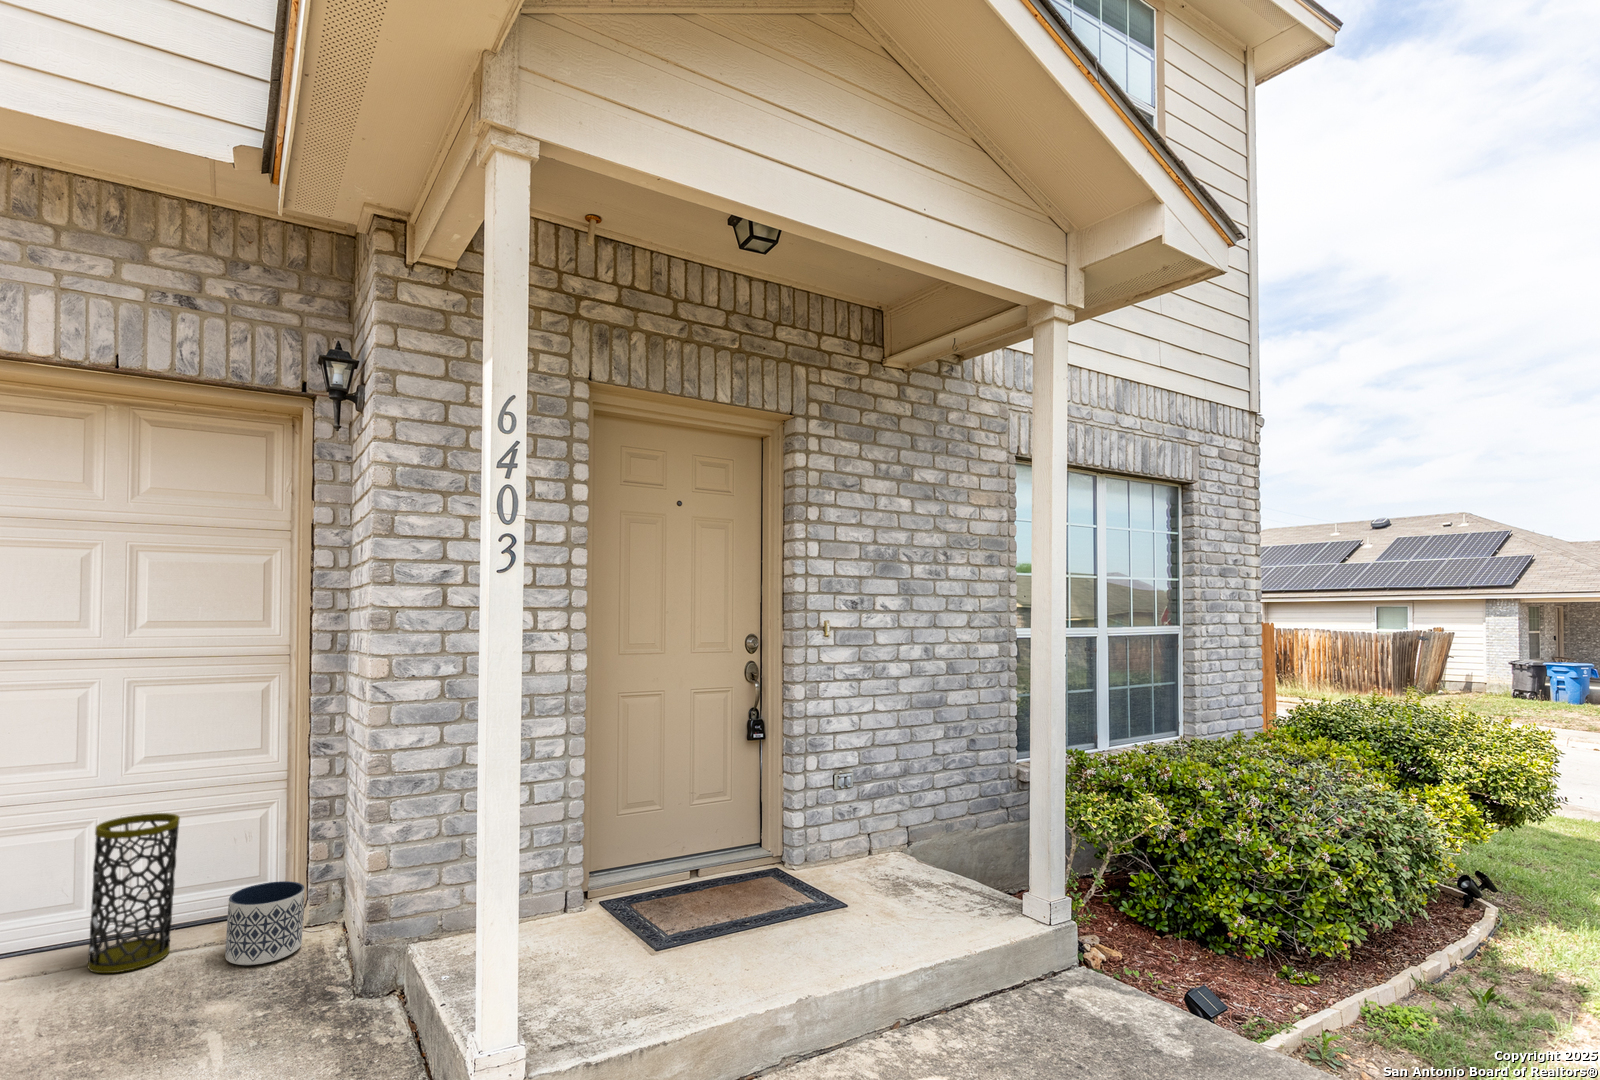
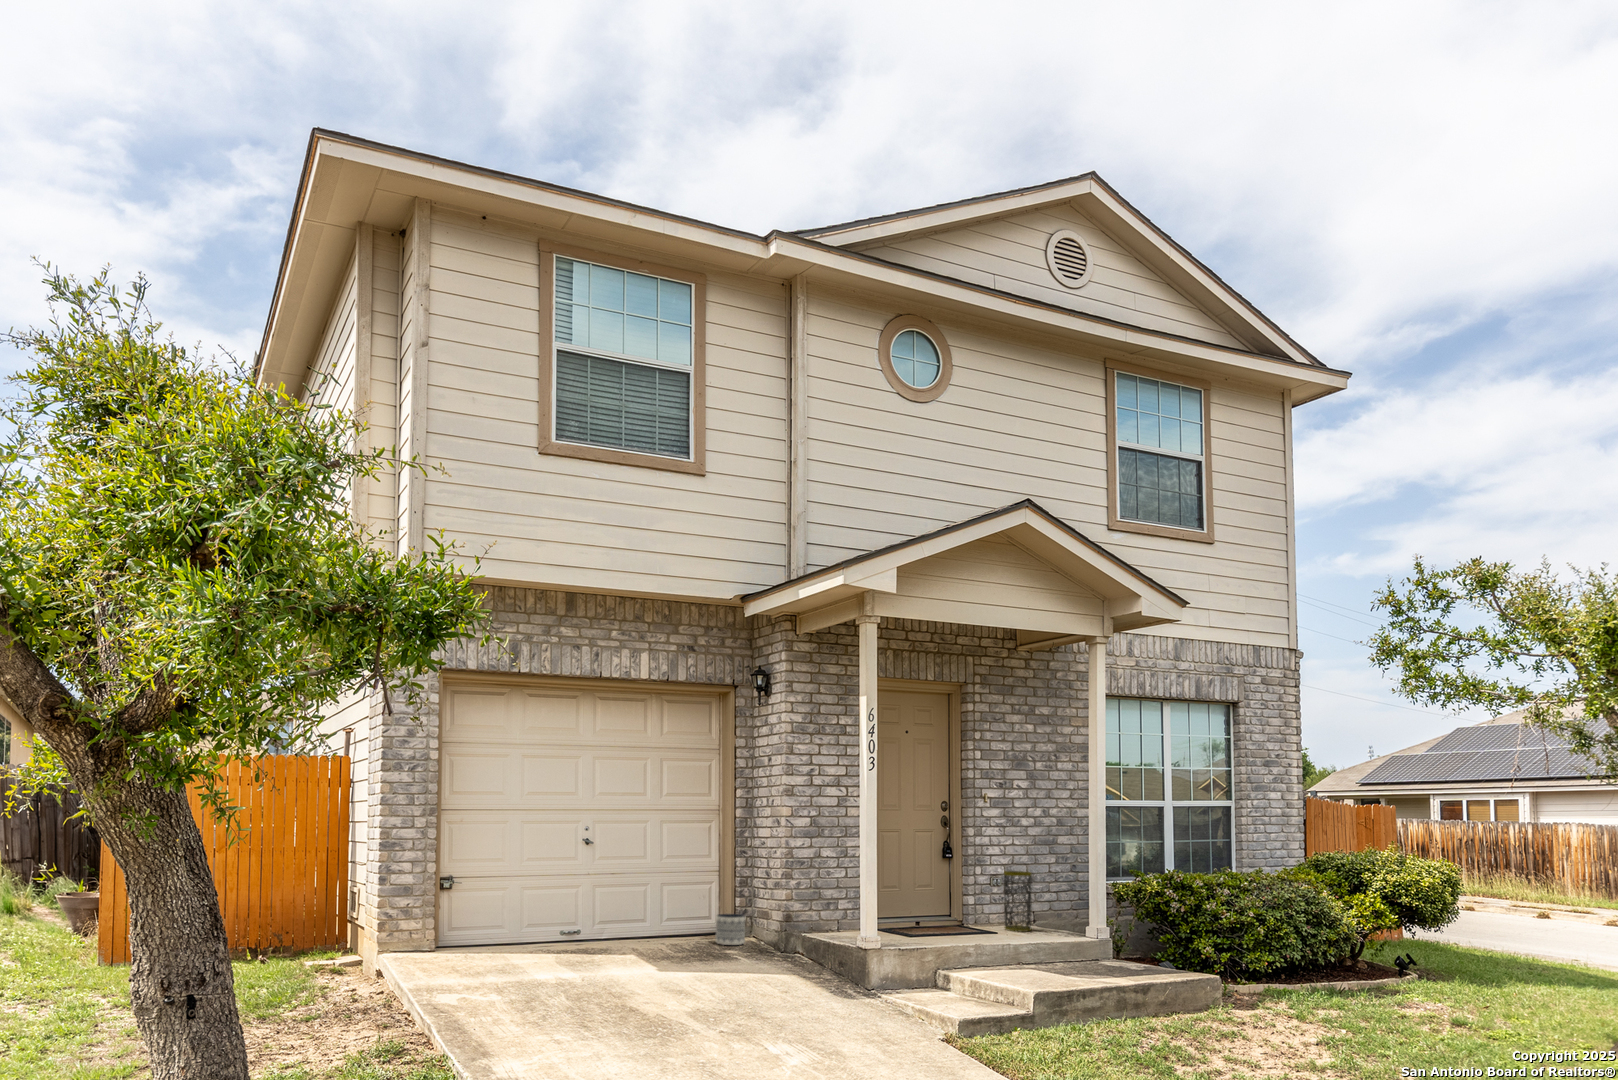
trash can: present [88,813,180,973] -> present [1004,871,1032,932]

